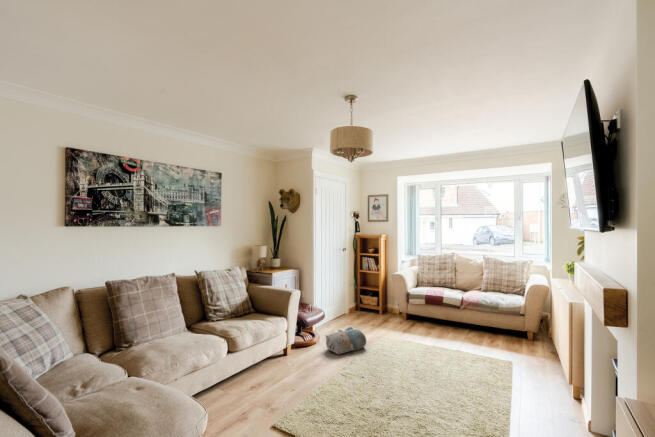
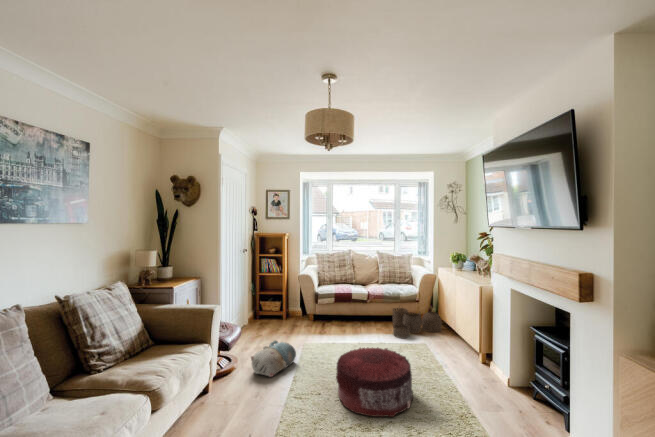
woven basket: none [481,315,548,350] -> present [393,308,442,338]
pouf: none [378,341,453,404] -> present [336,348,413,417]

